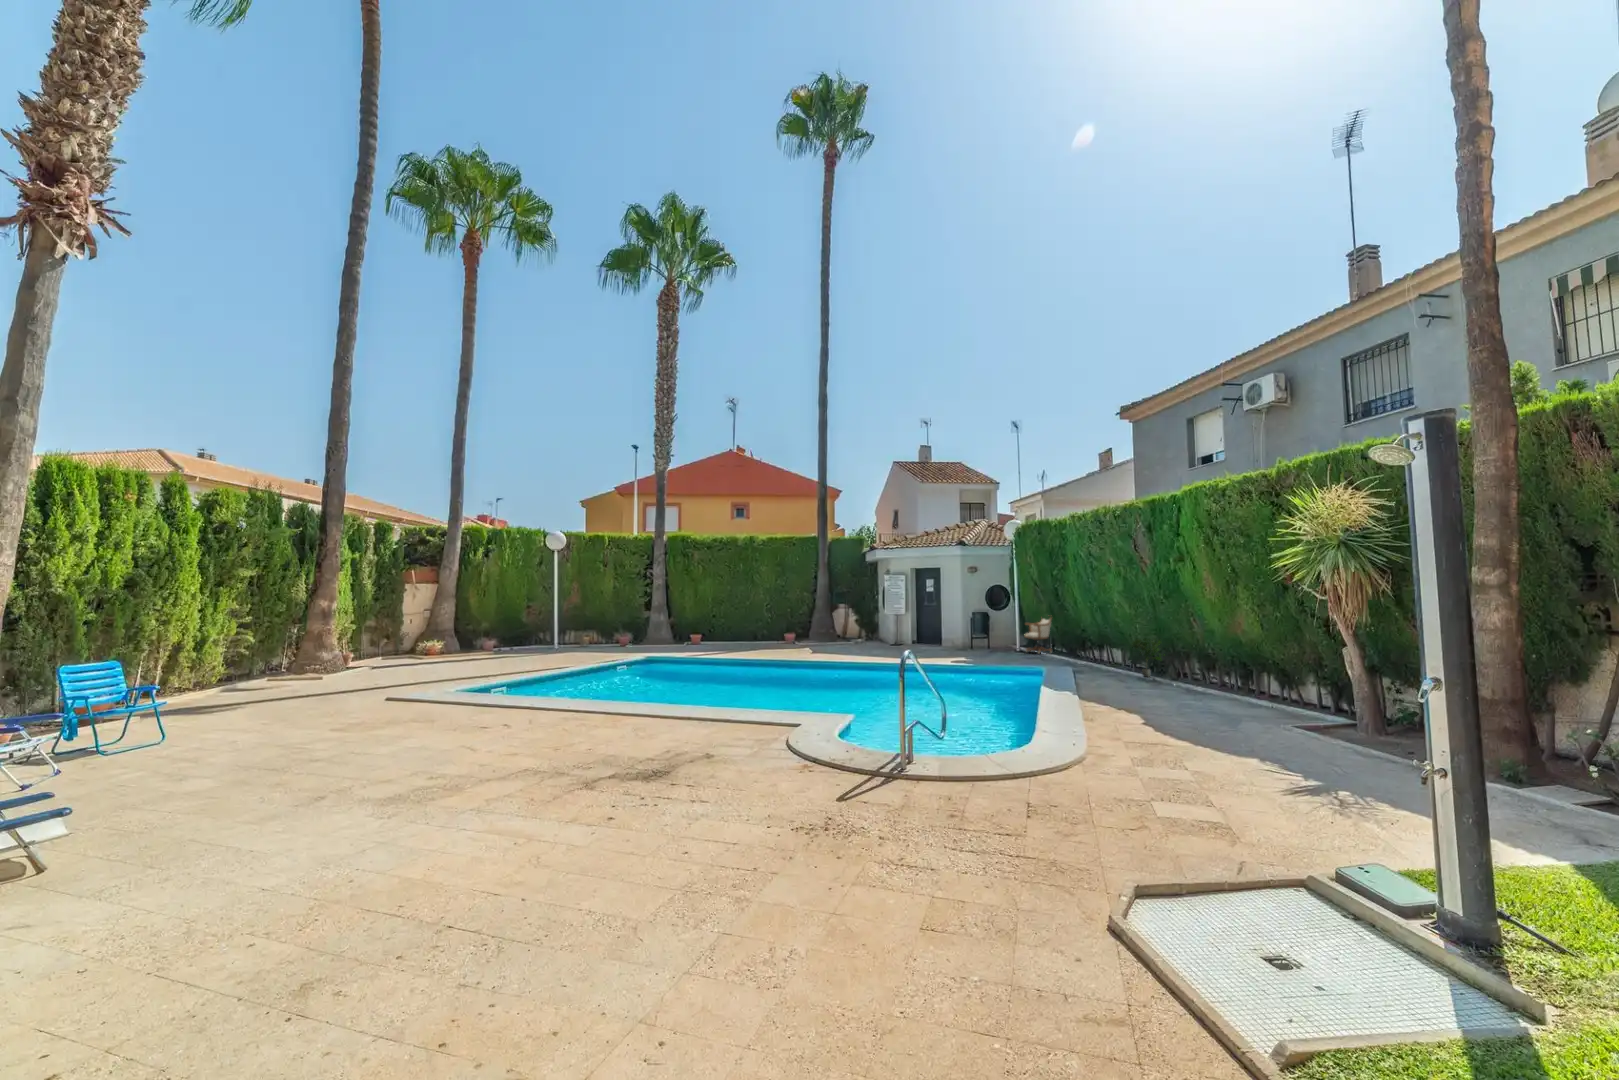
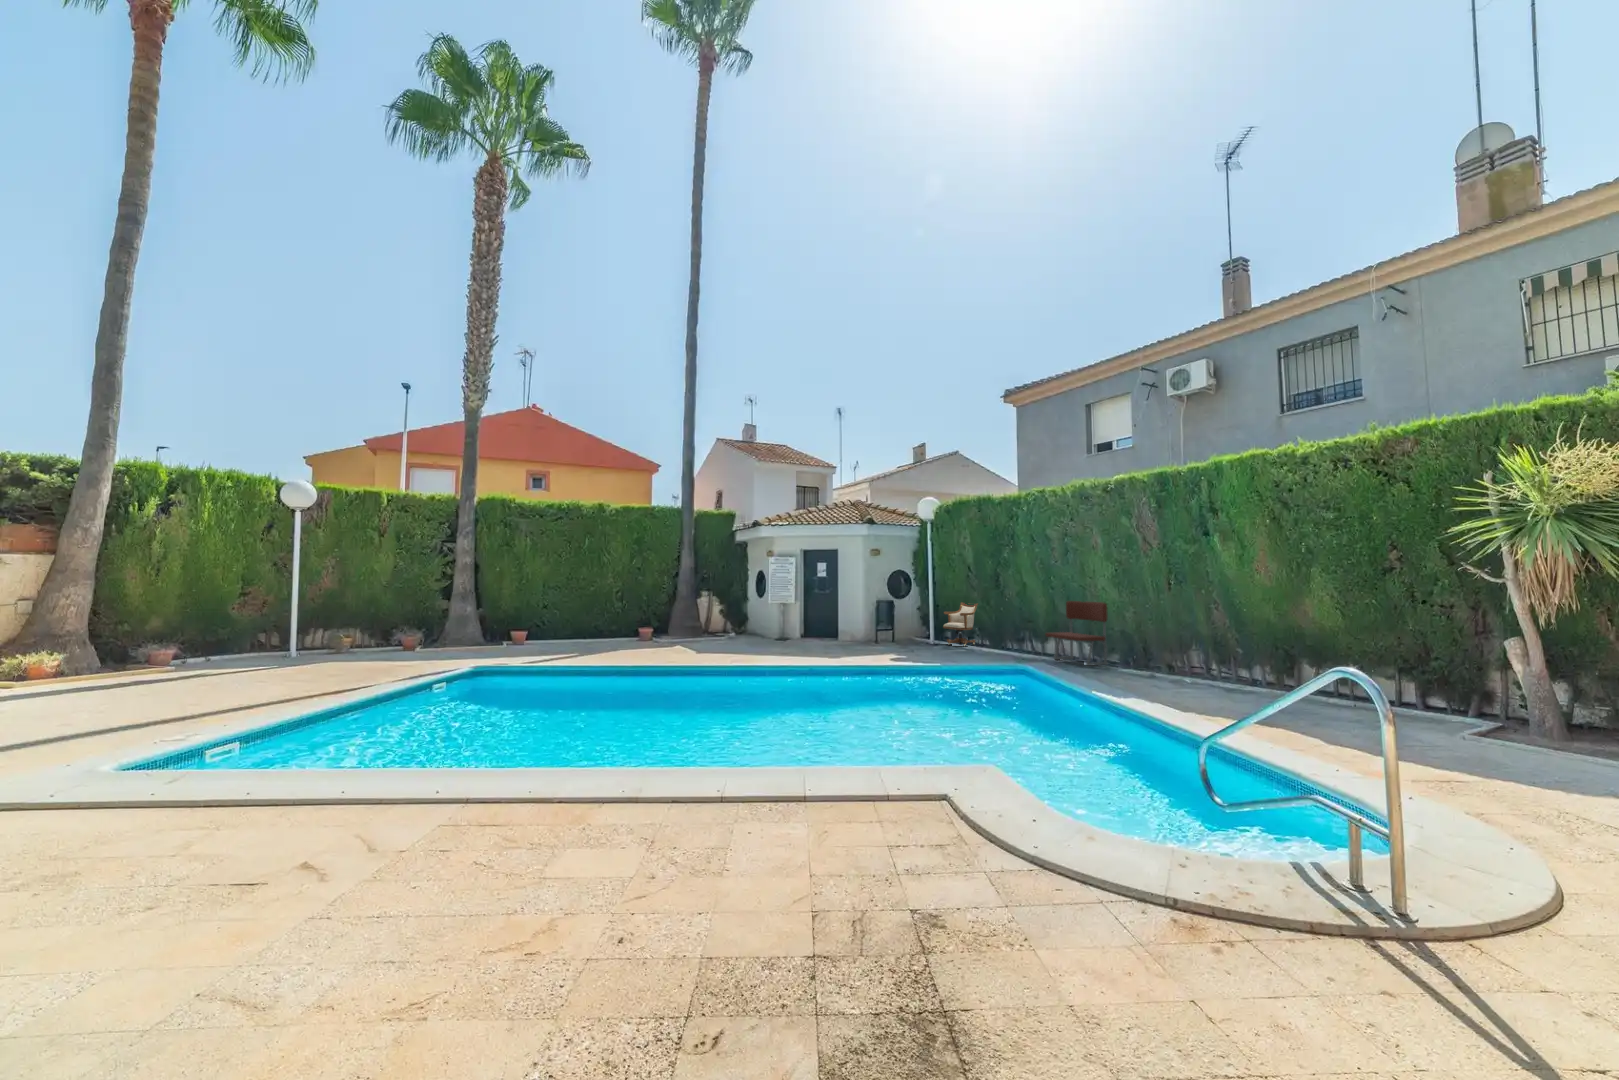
bench: none [1080,613,1125,670] -> present [1046,601,1108,666]
potted plant: present [1131,639,1161,677] -> none [1136,631,1177,675]

